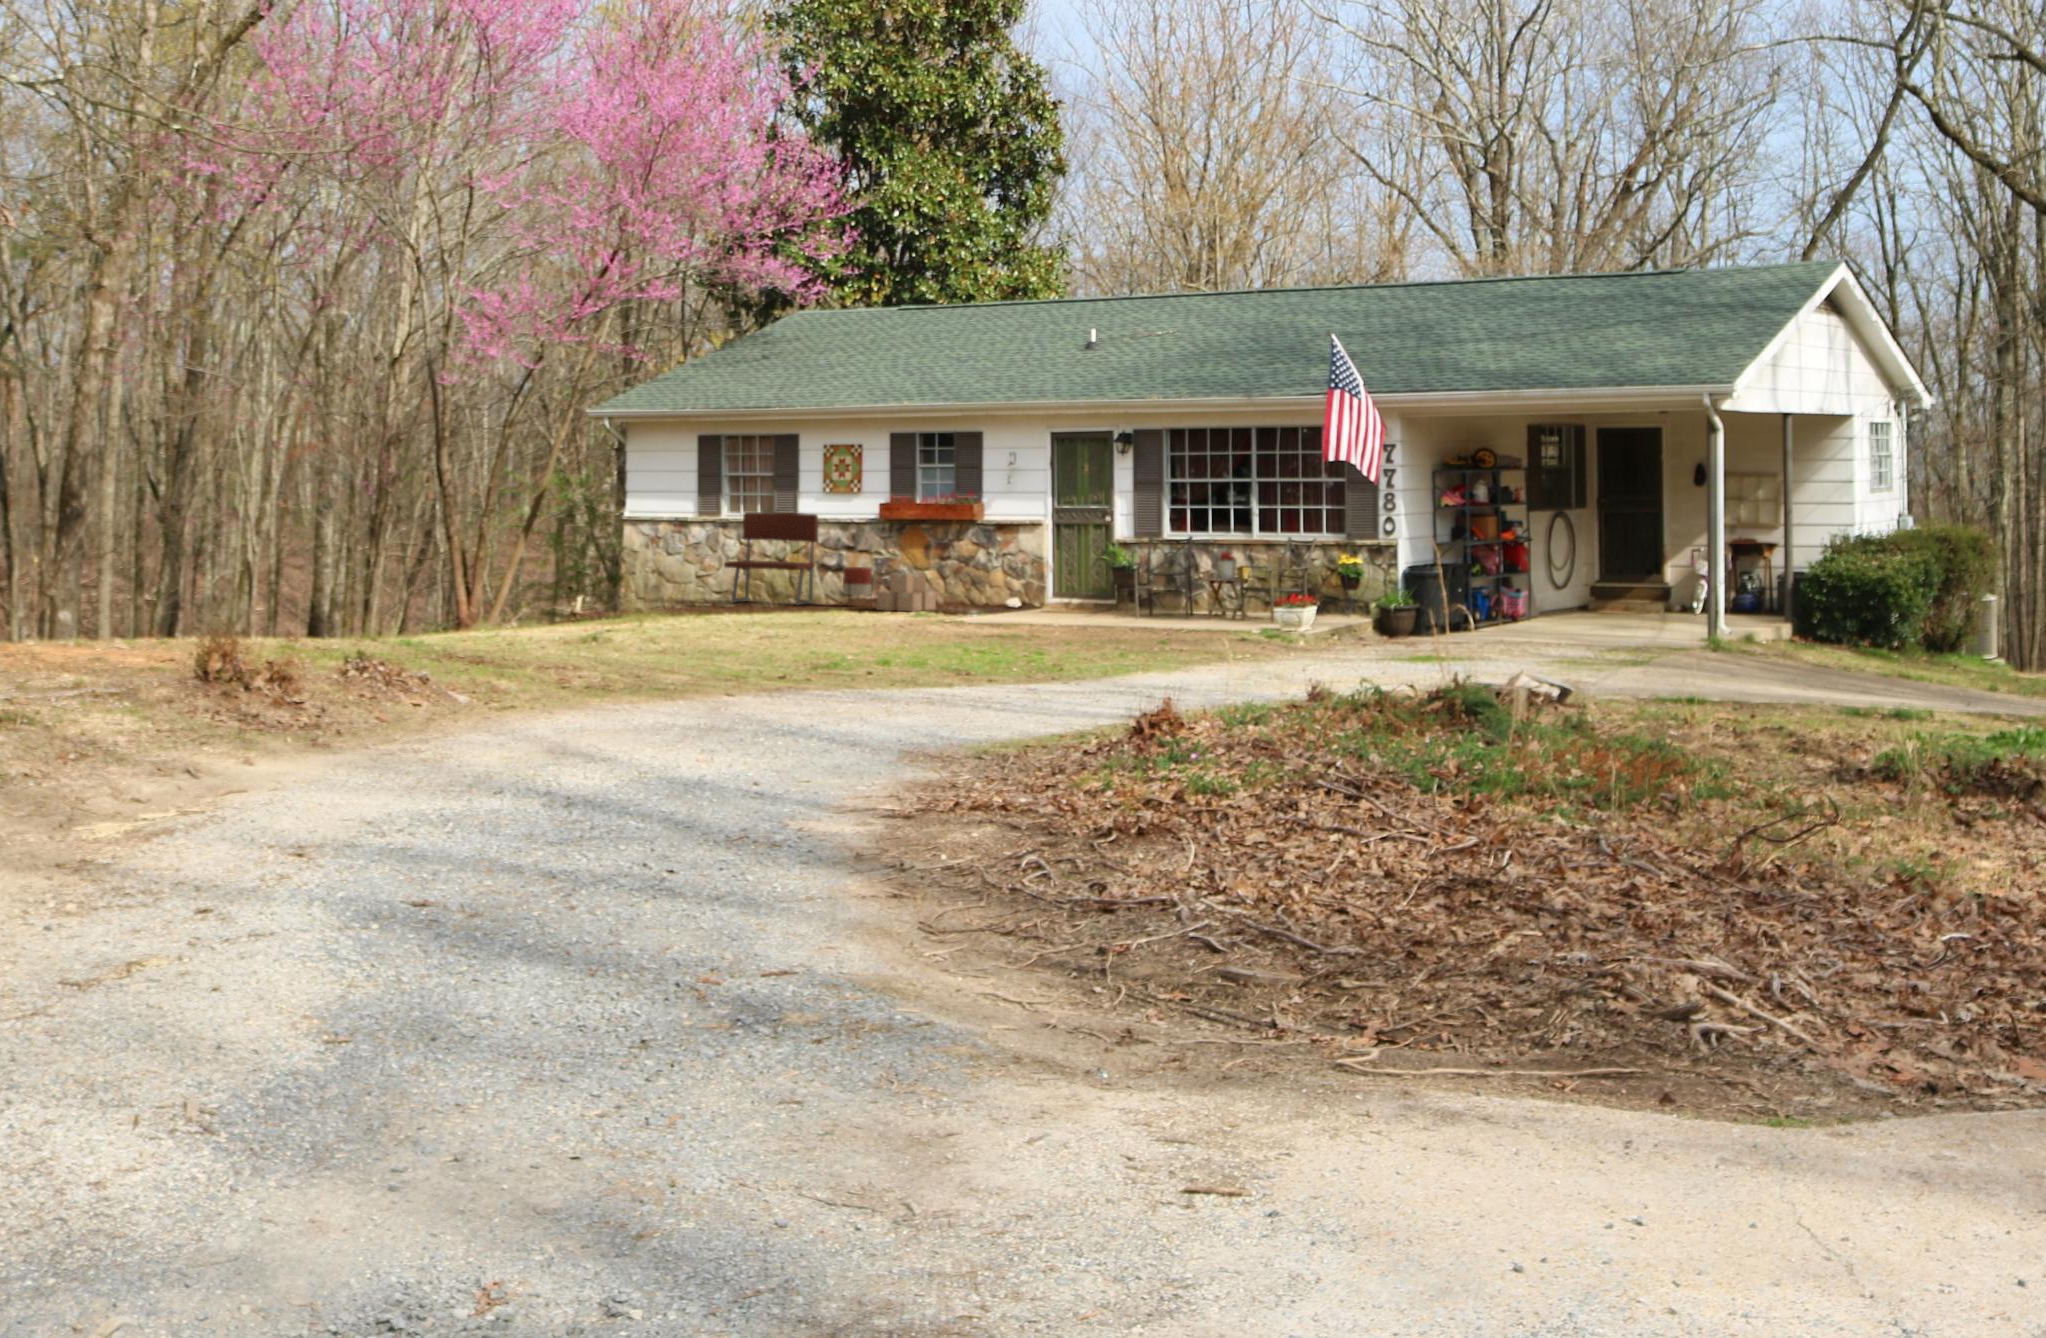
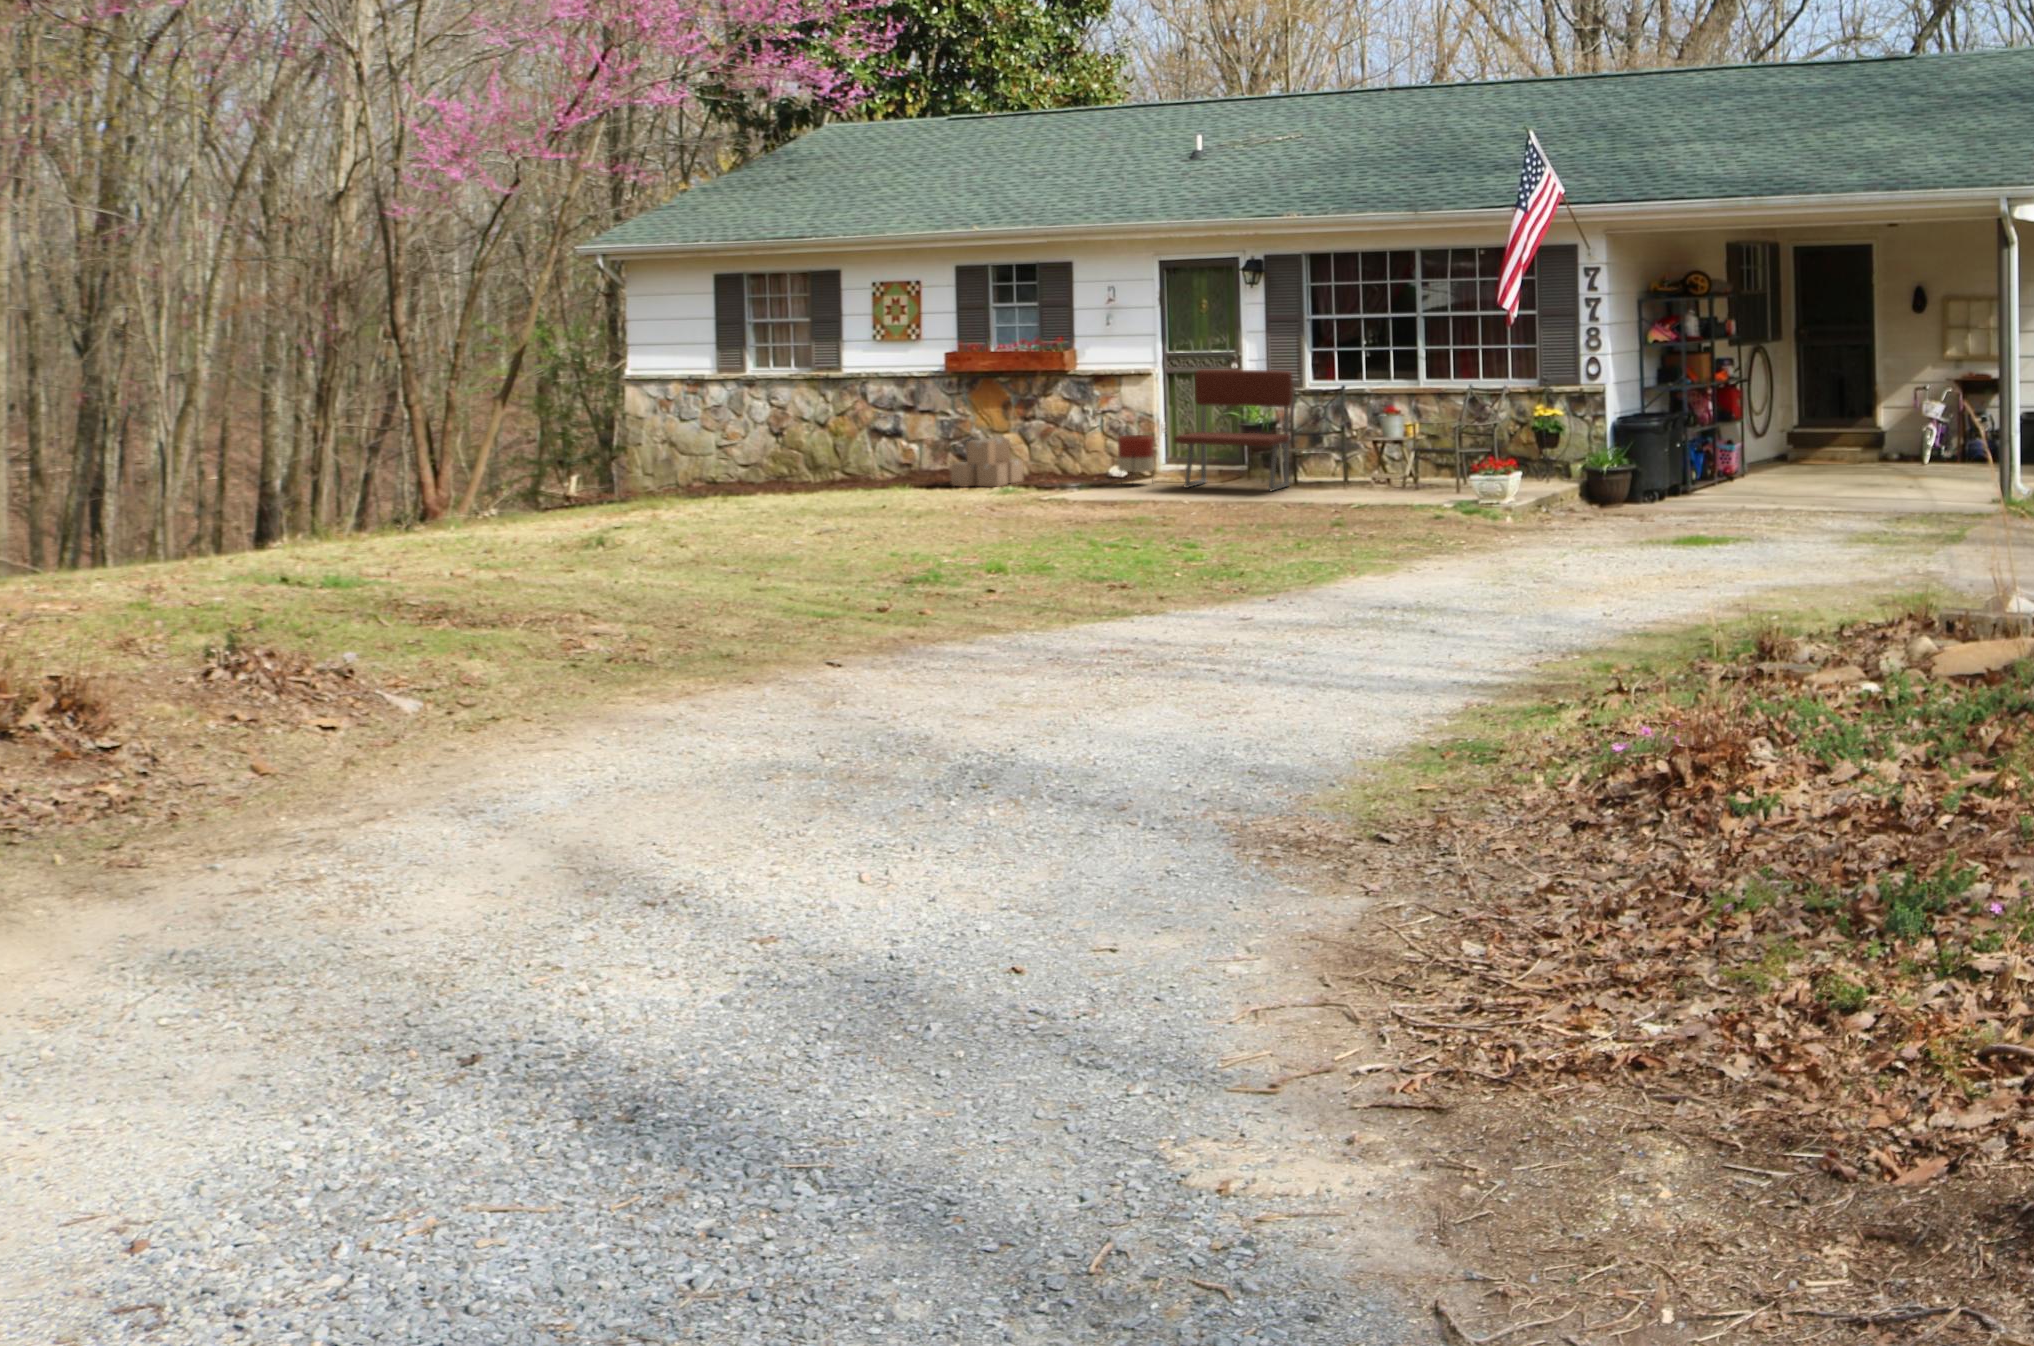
bench: present [724,512,818,605] -> present [1174,370,1293,491]
planter: present [843,567,872,596] -> present [1118,435,1154,481]

